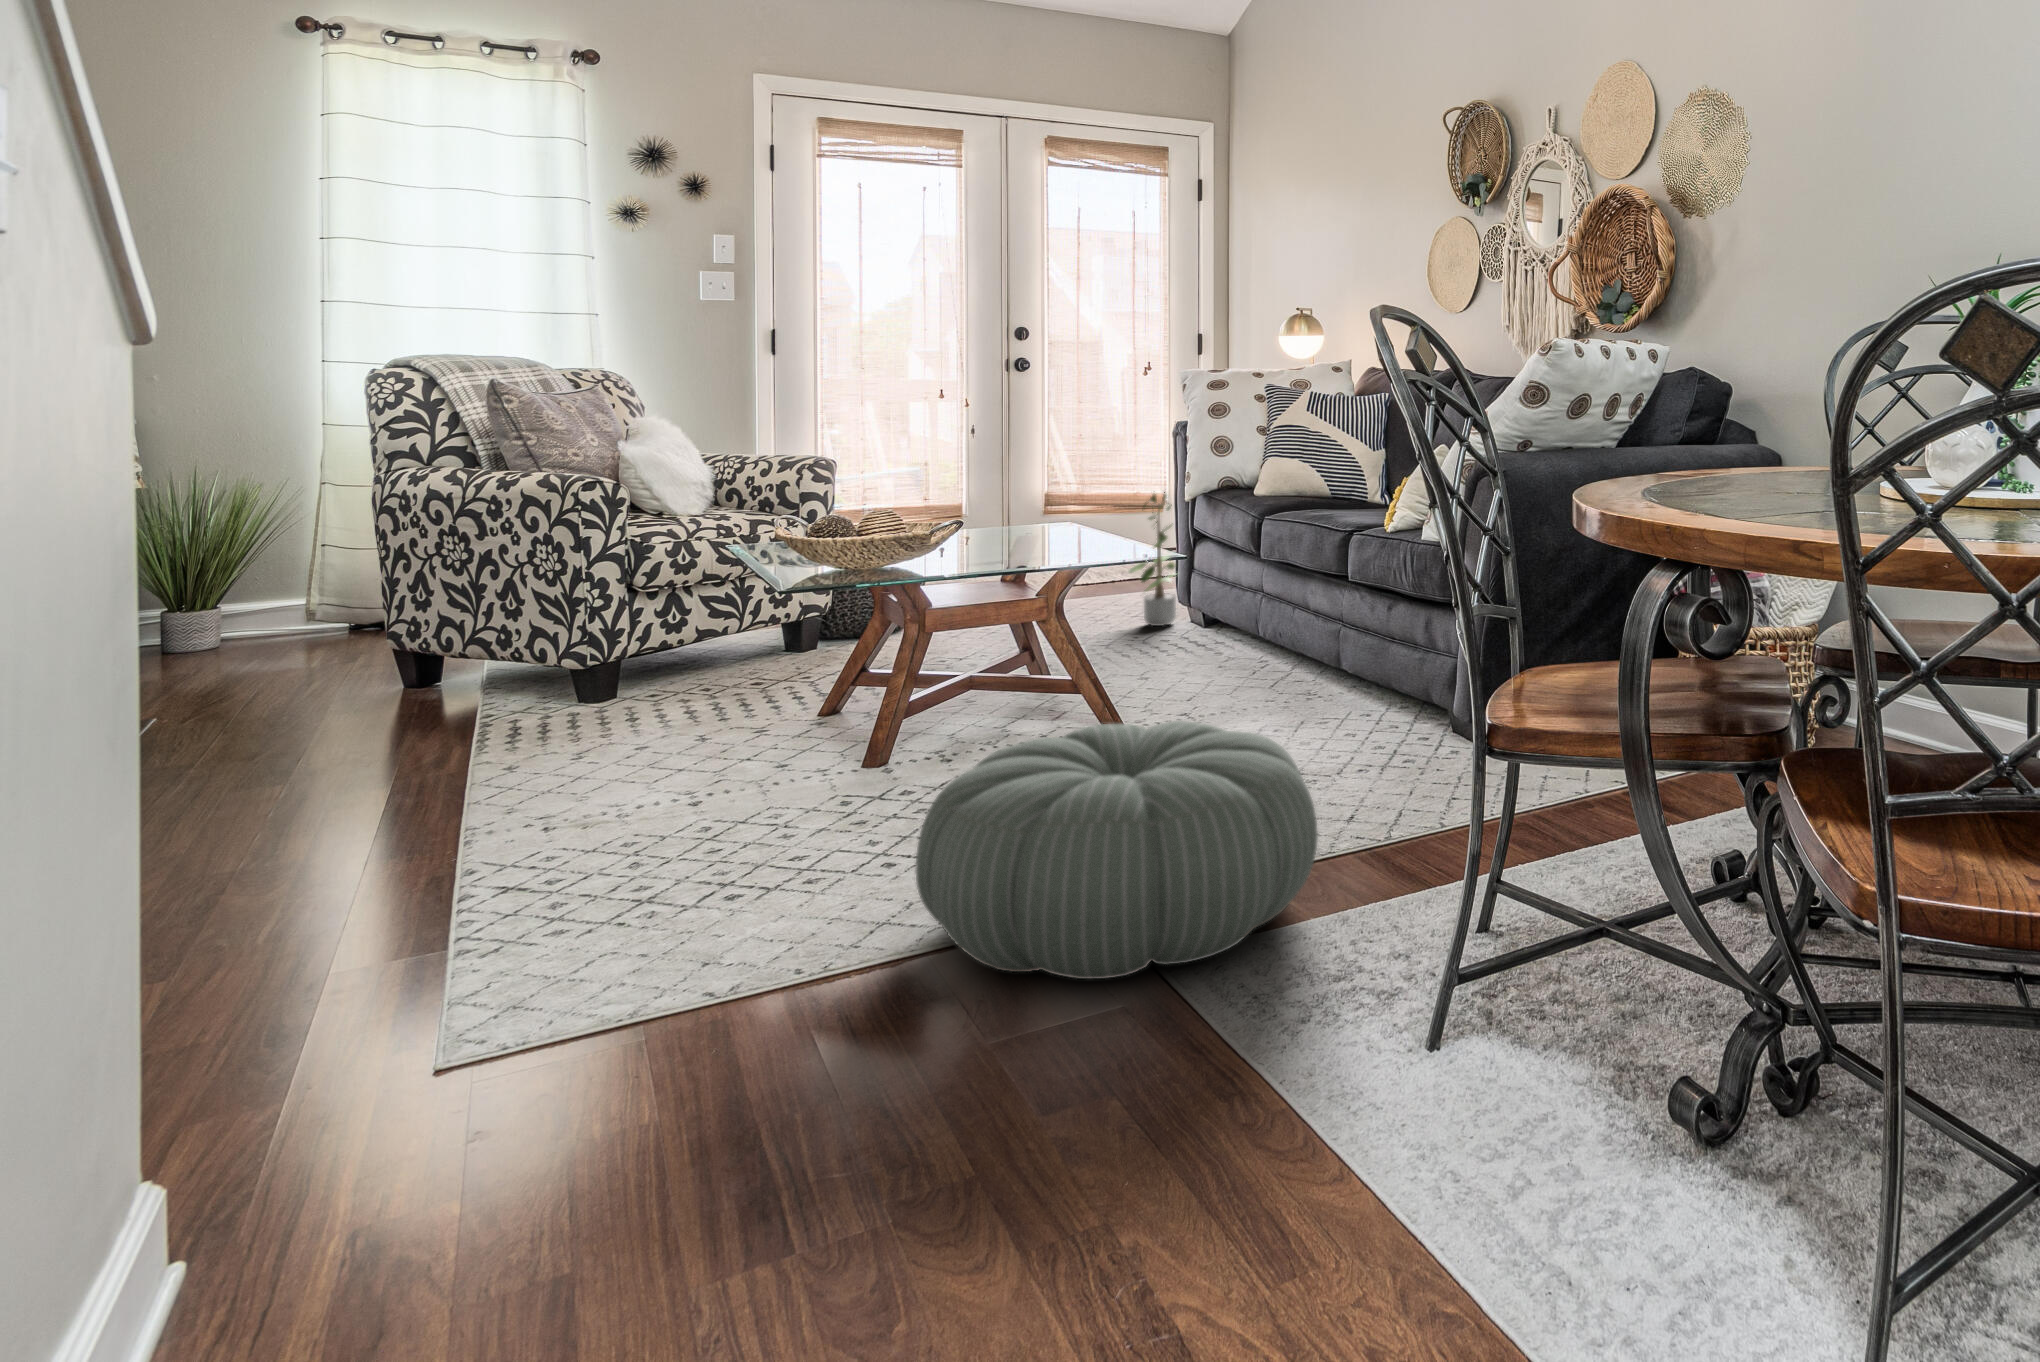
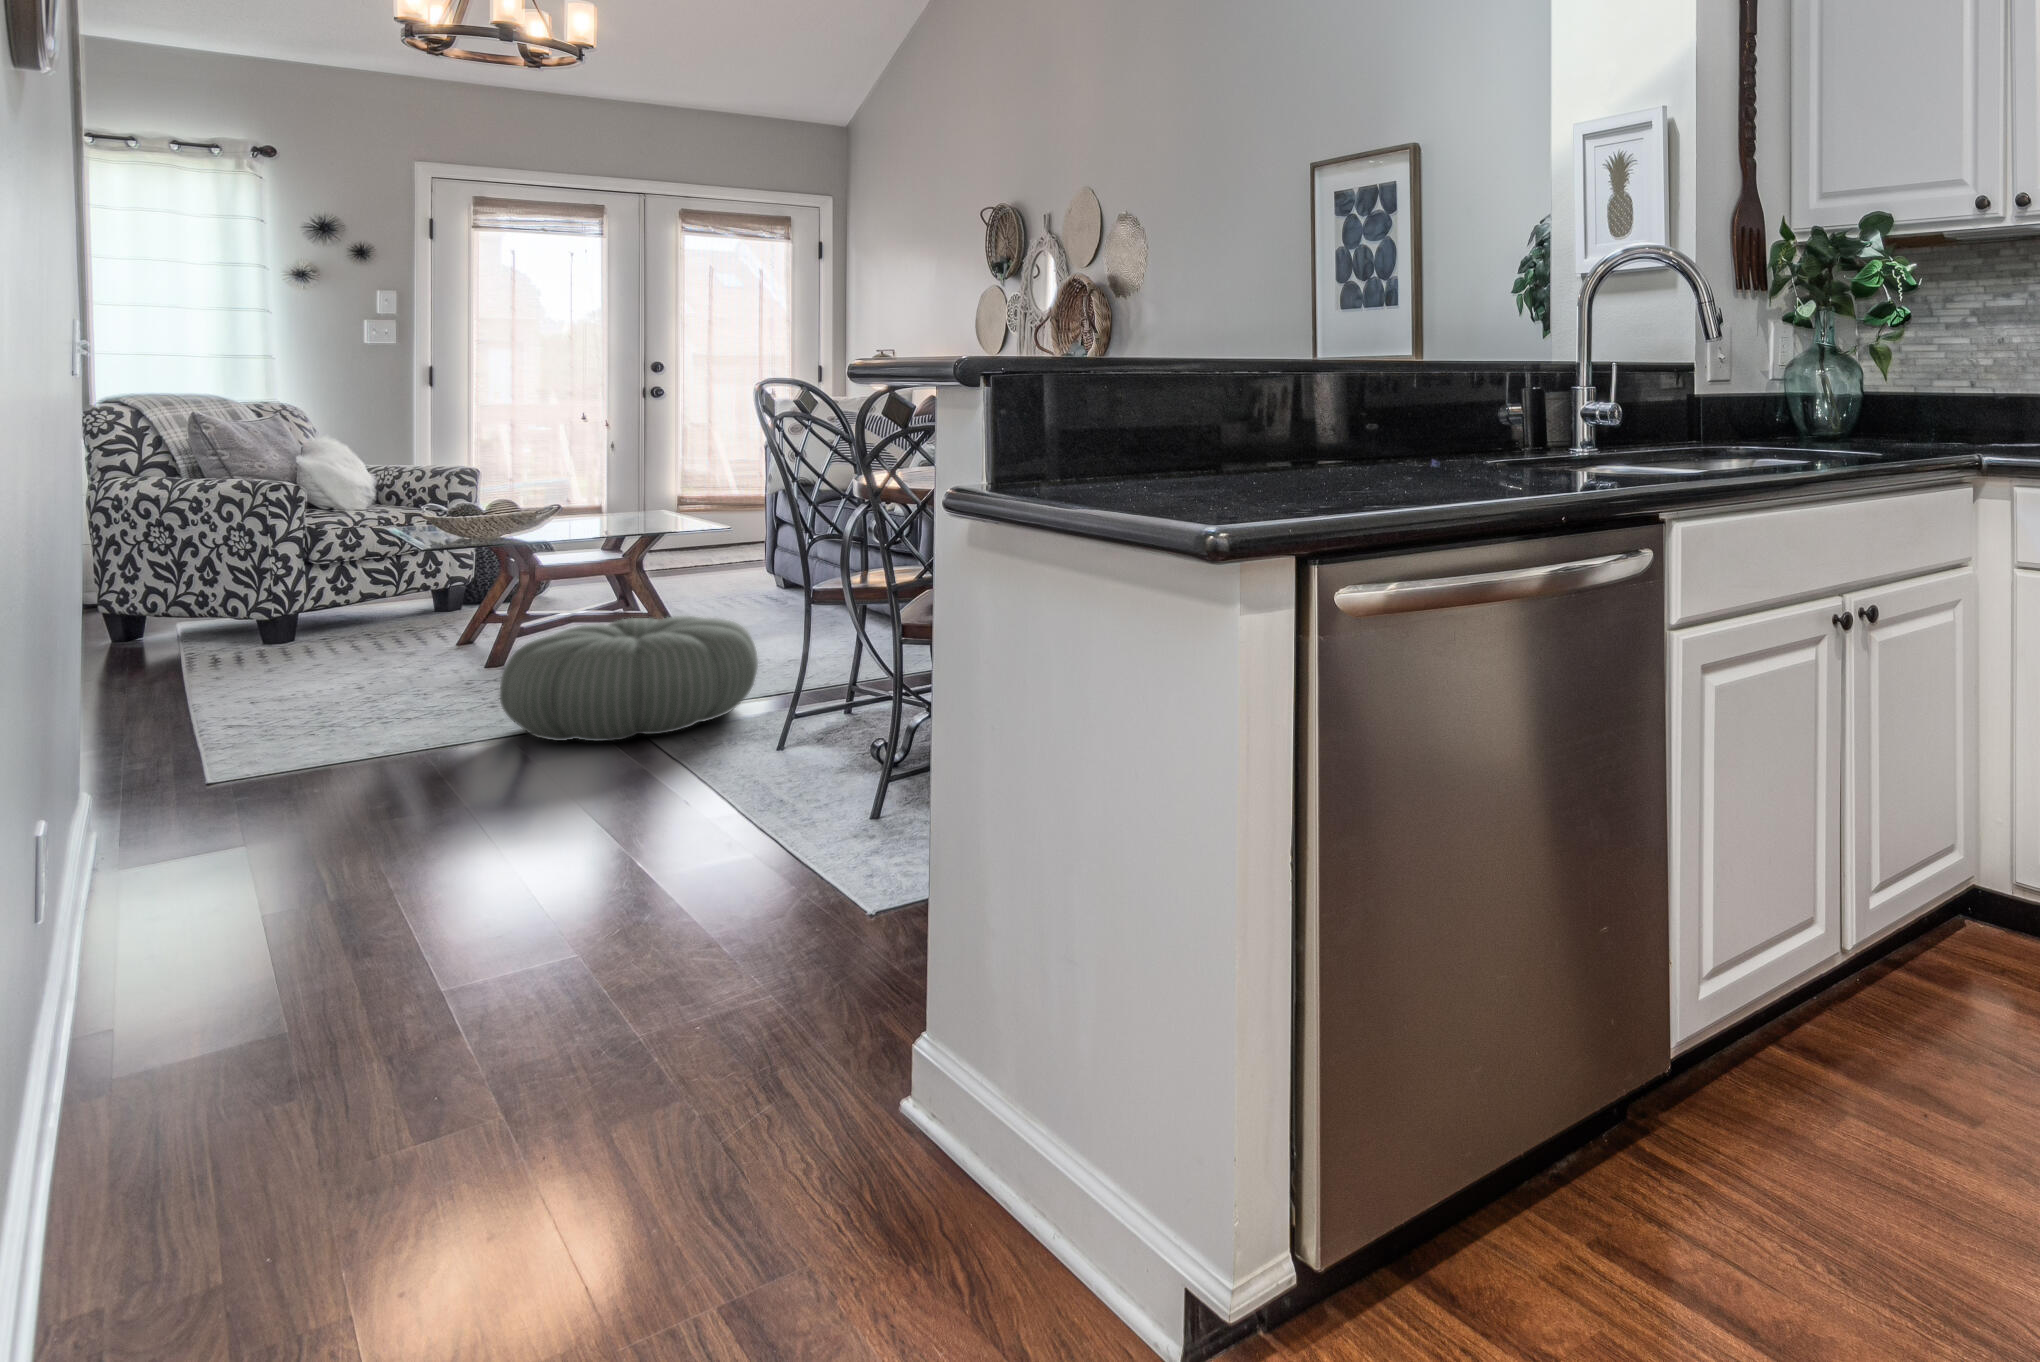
potted plant: present [1129,492,1176,626] -> none [724,488,766,590]

